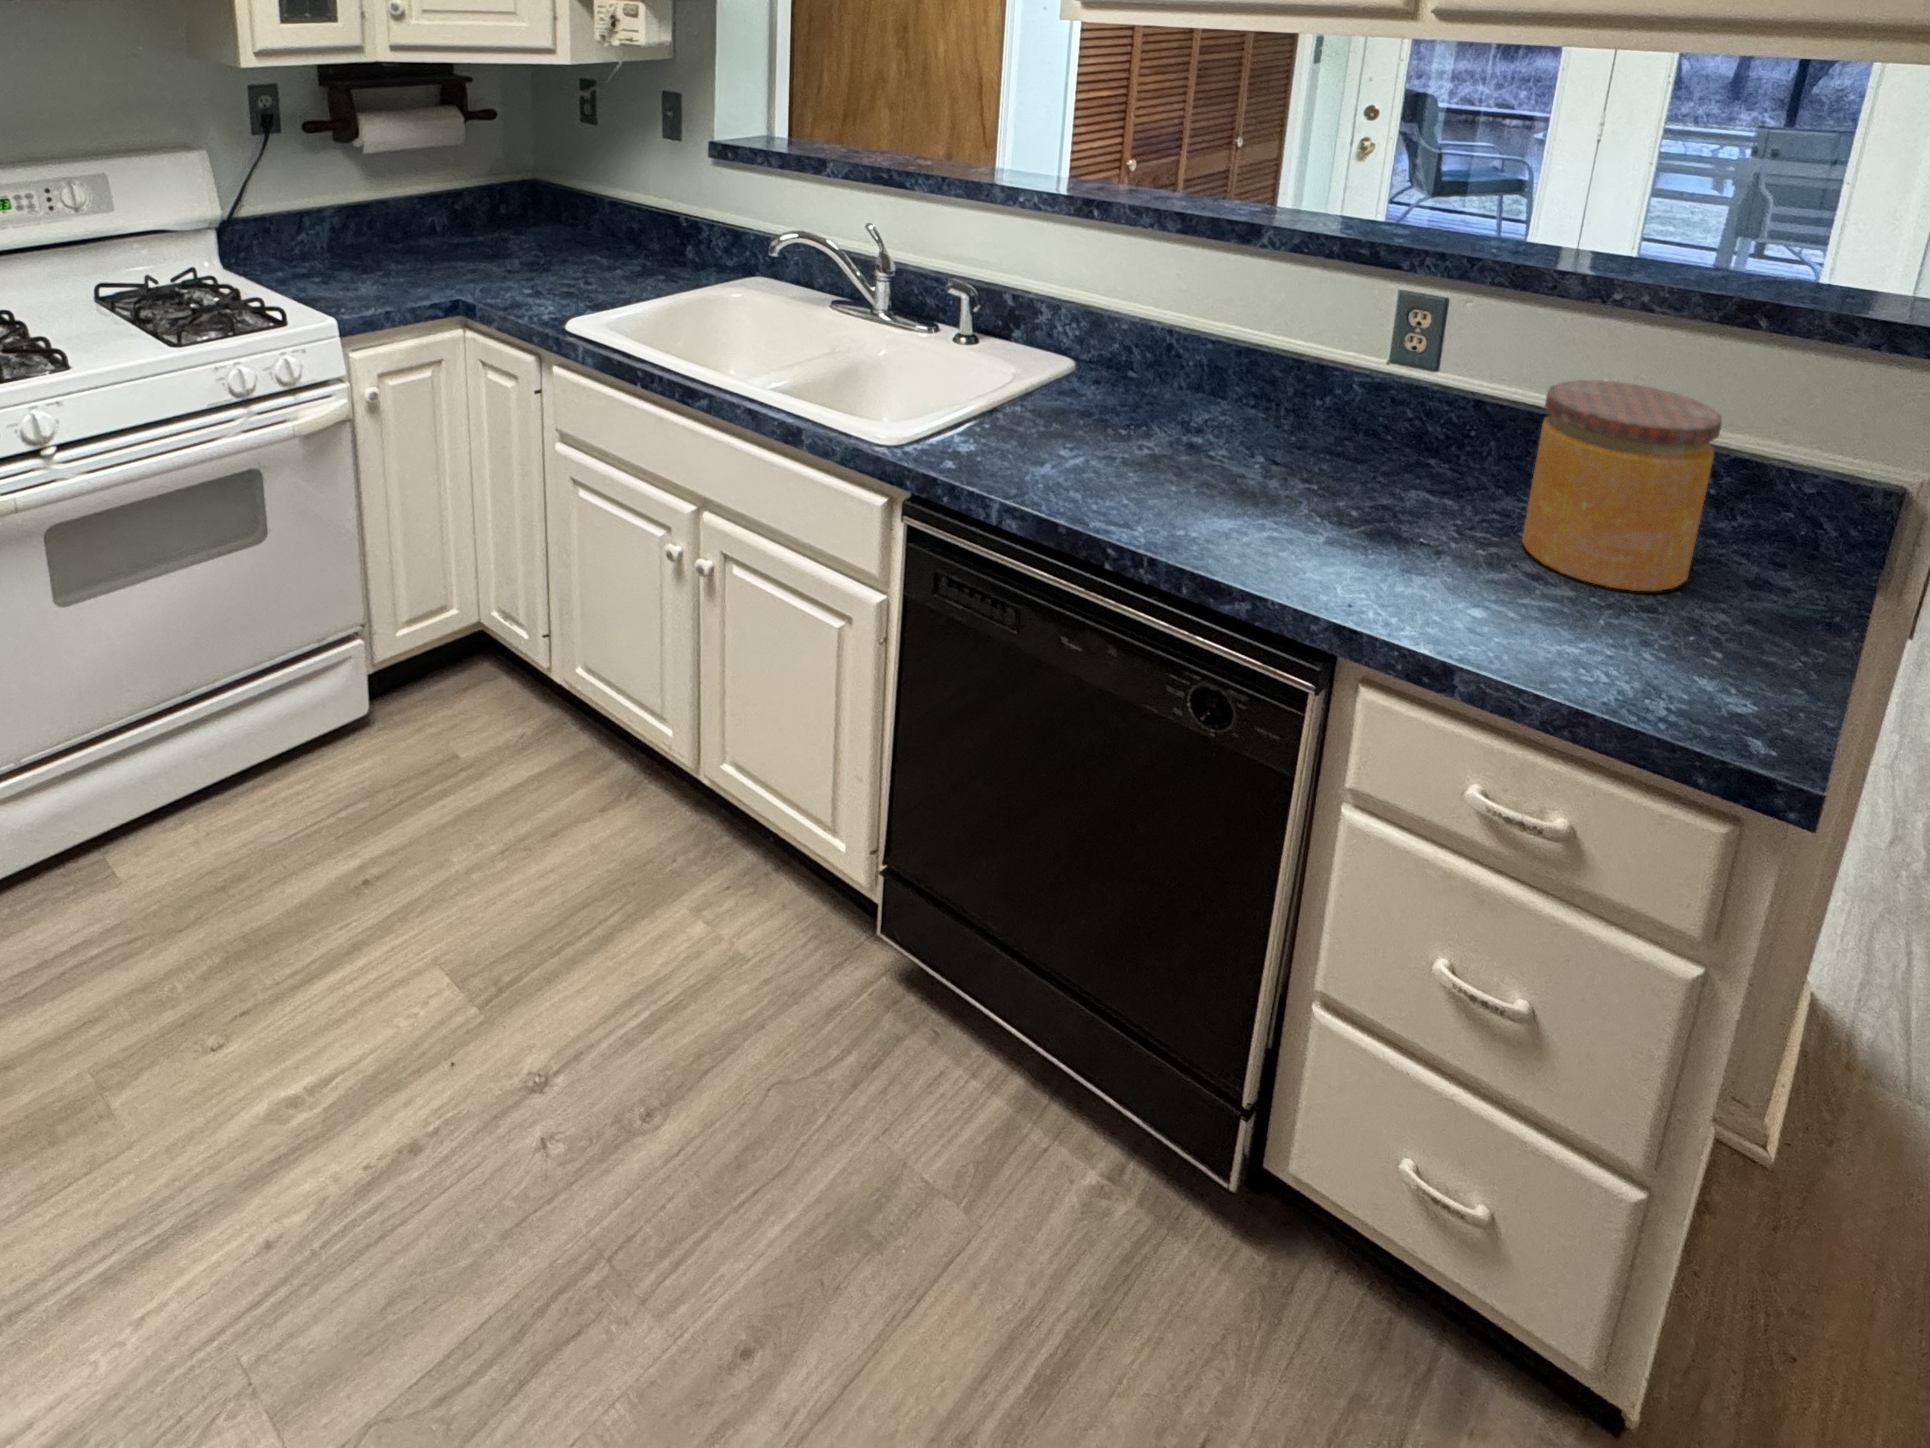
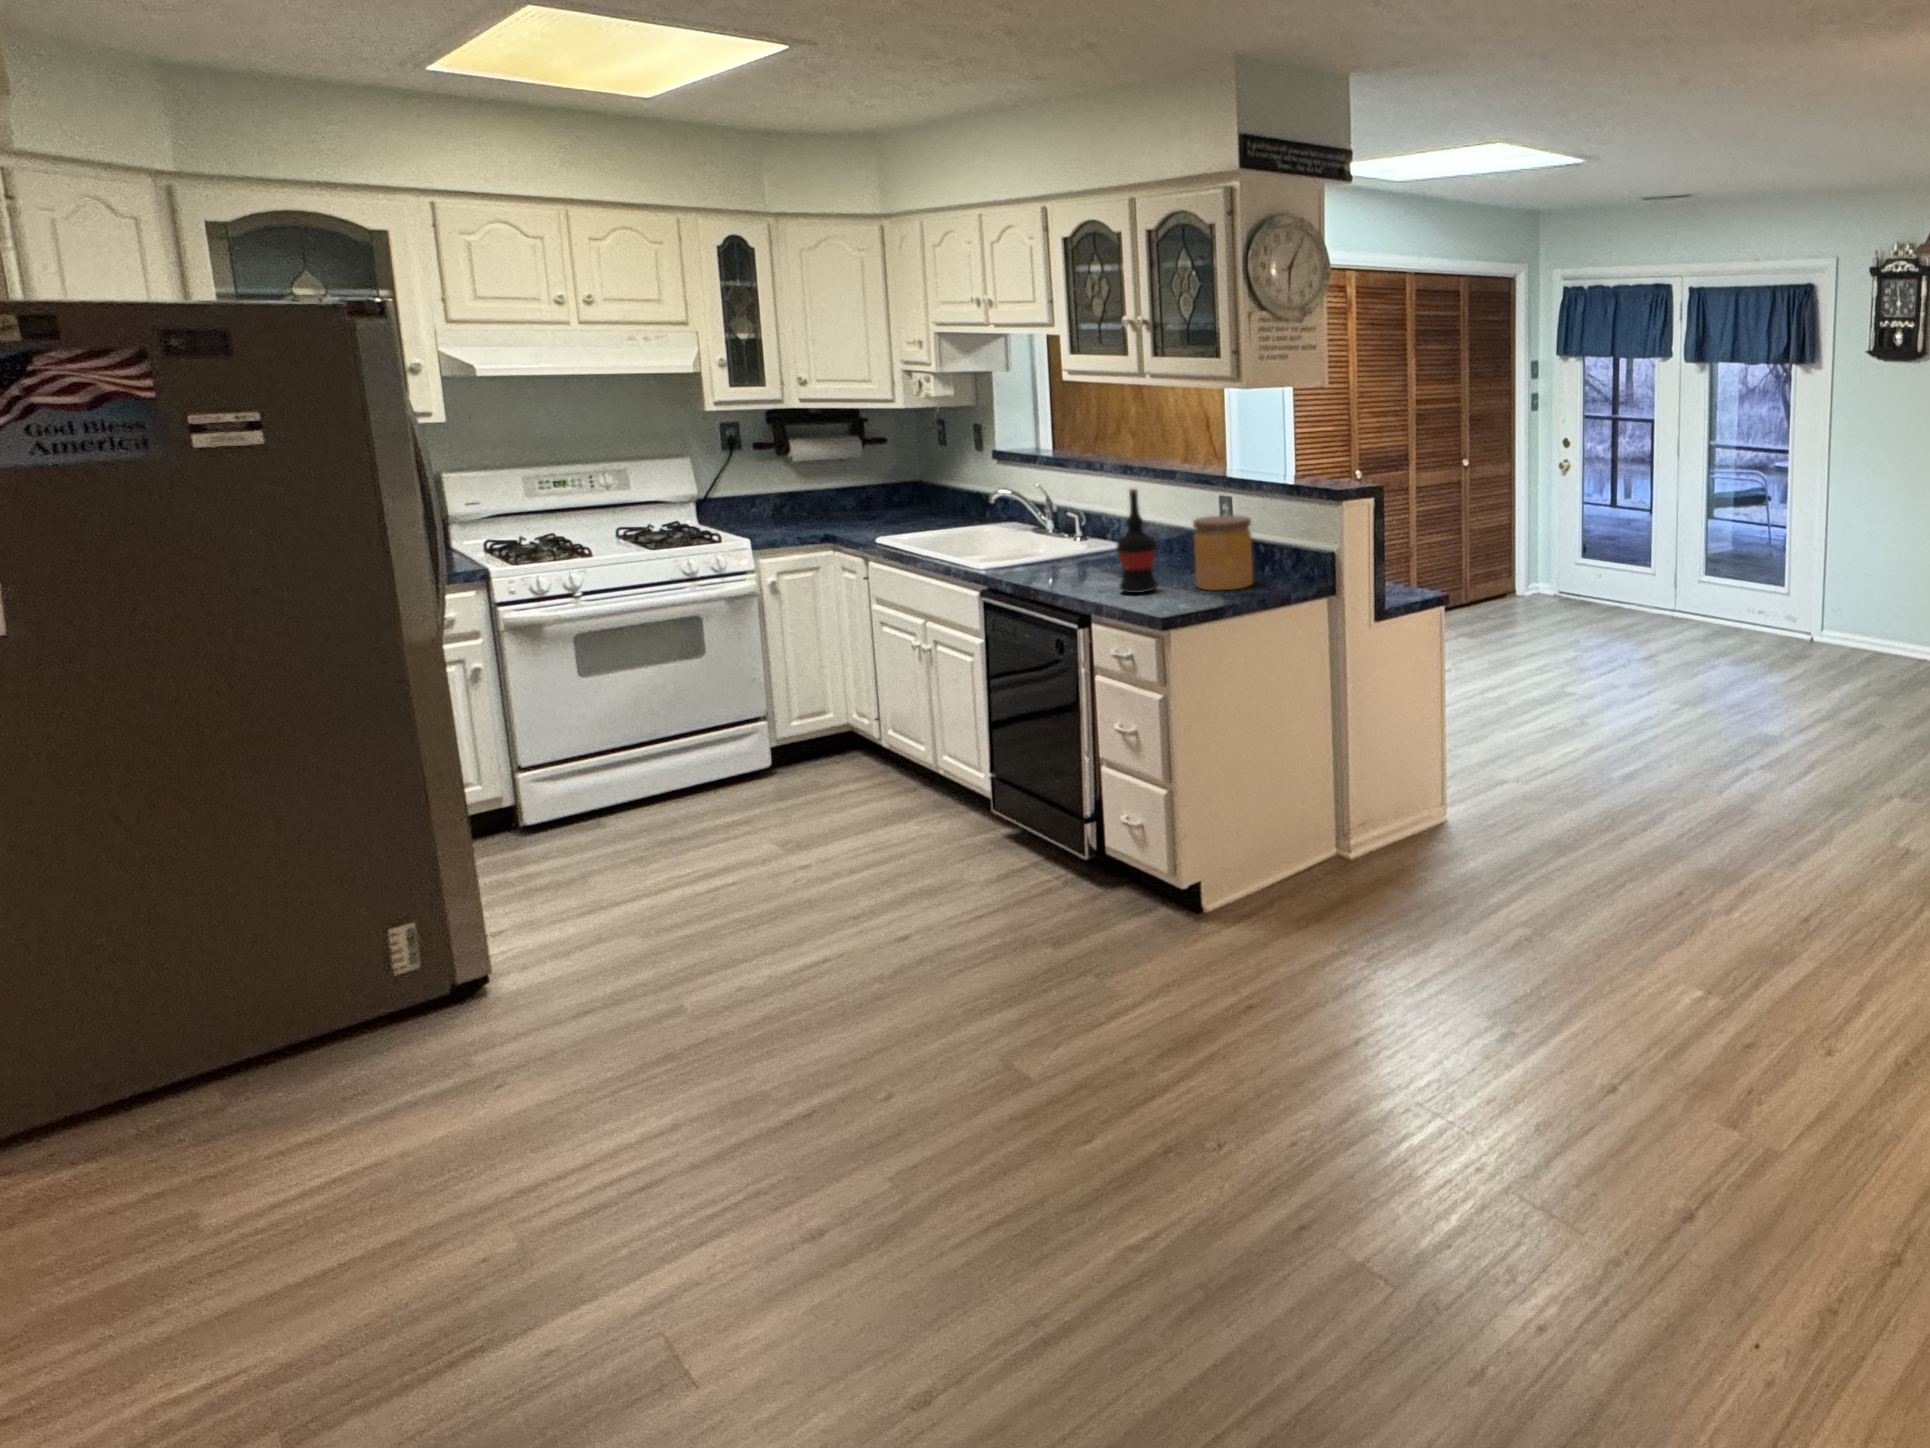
wine bottle: none [1390,333,1513,602] -> present [1117,489,1157,593]

